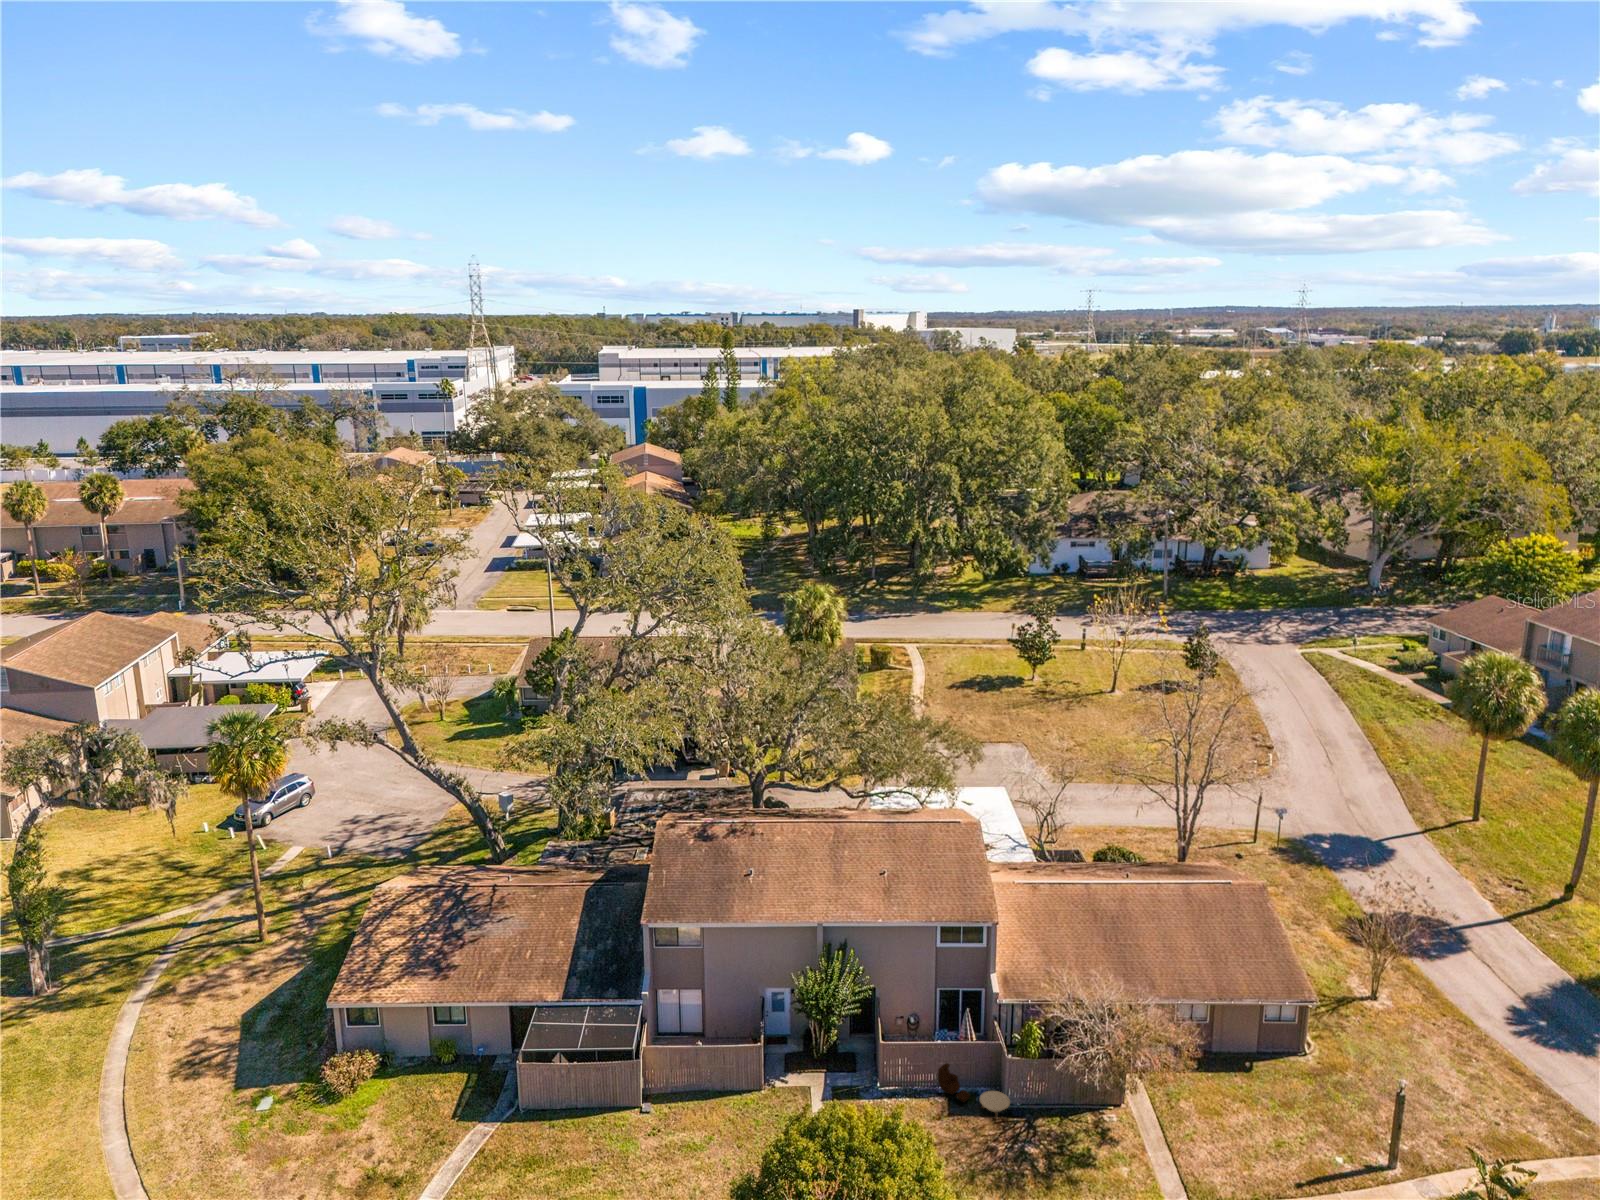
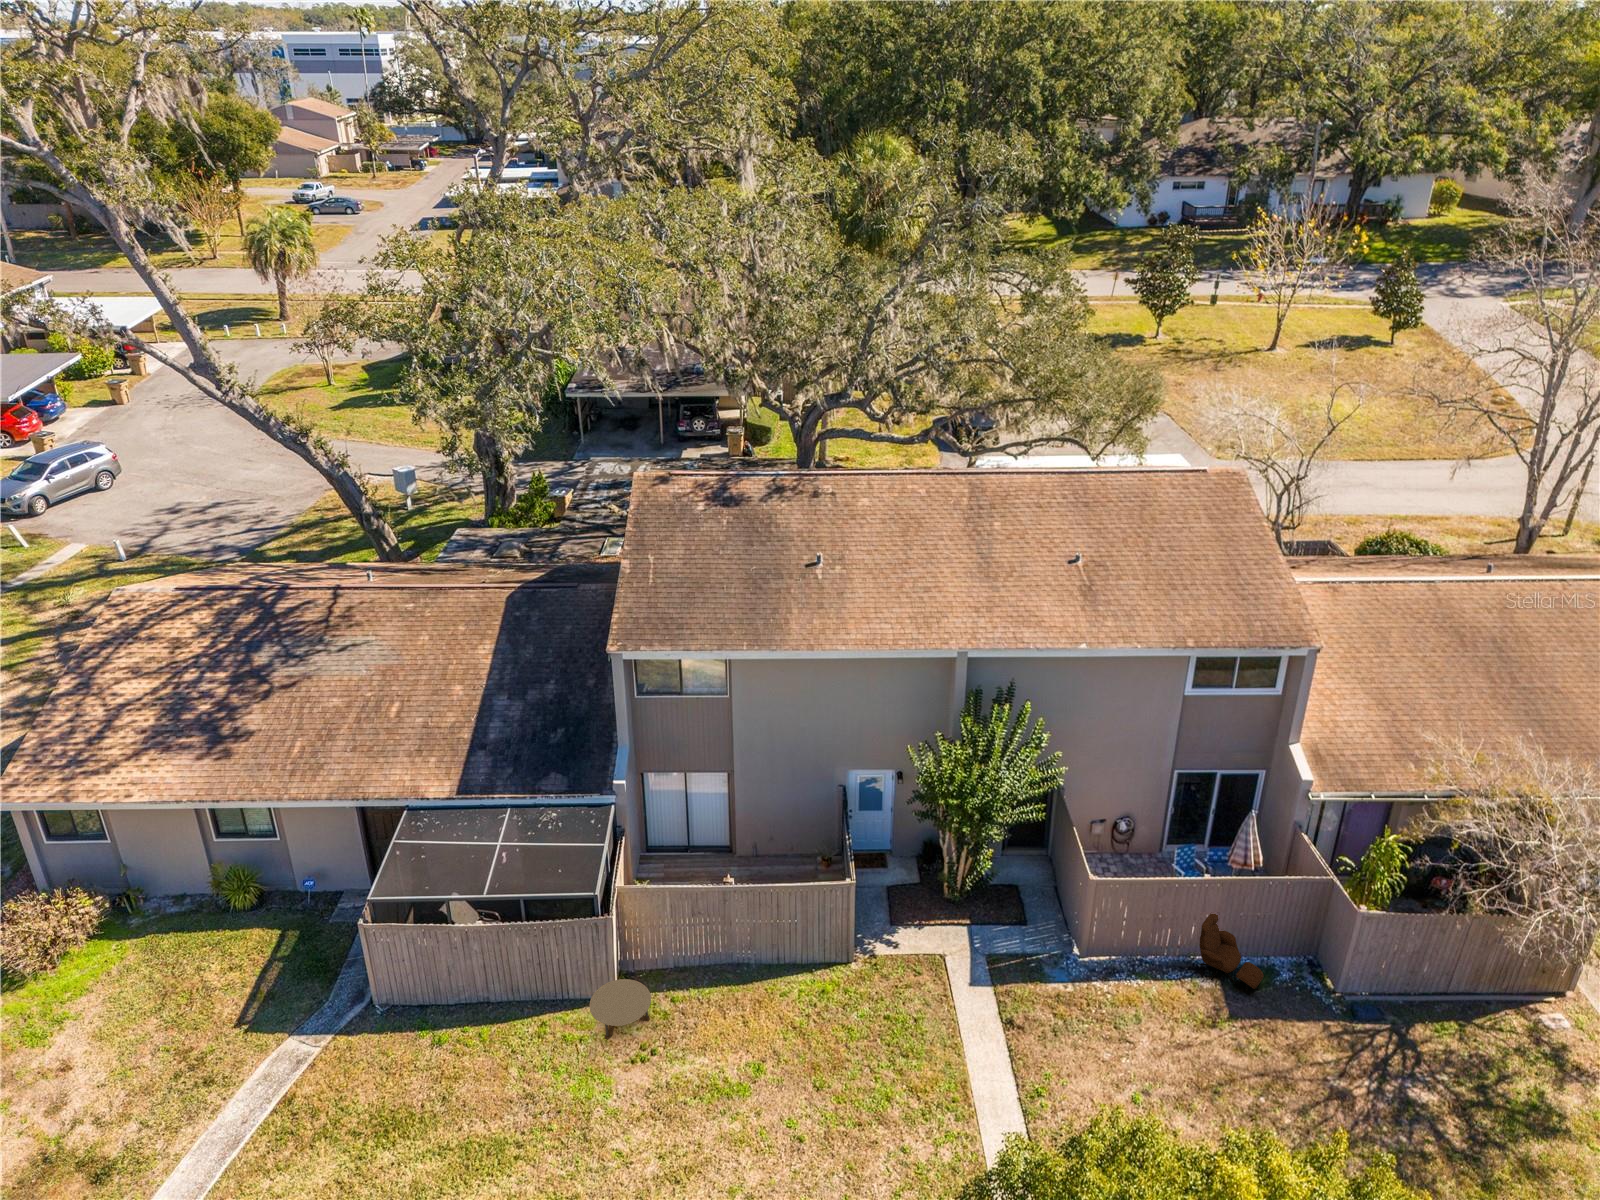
round table: present [980,1091,1010,1120] -> present [590,979,651,1039]

